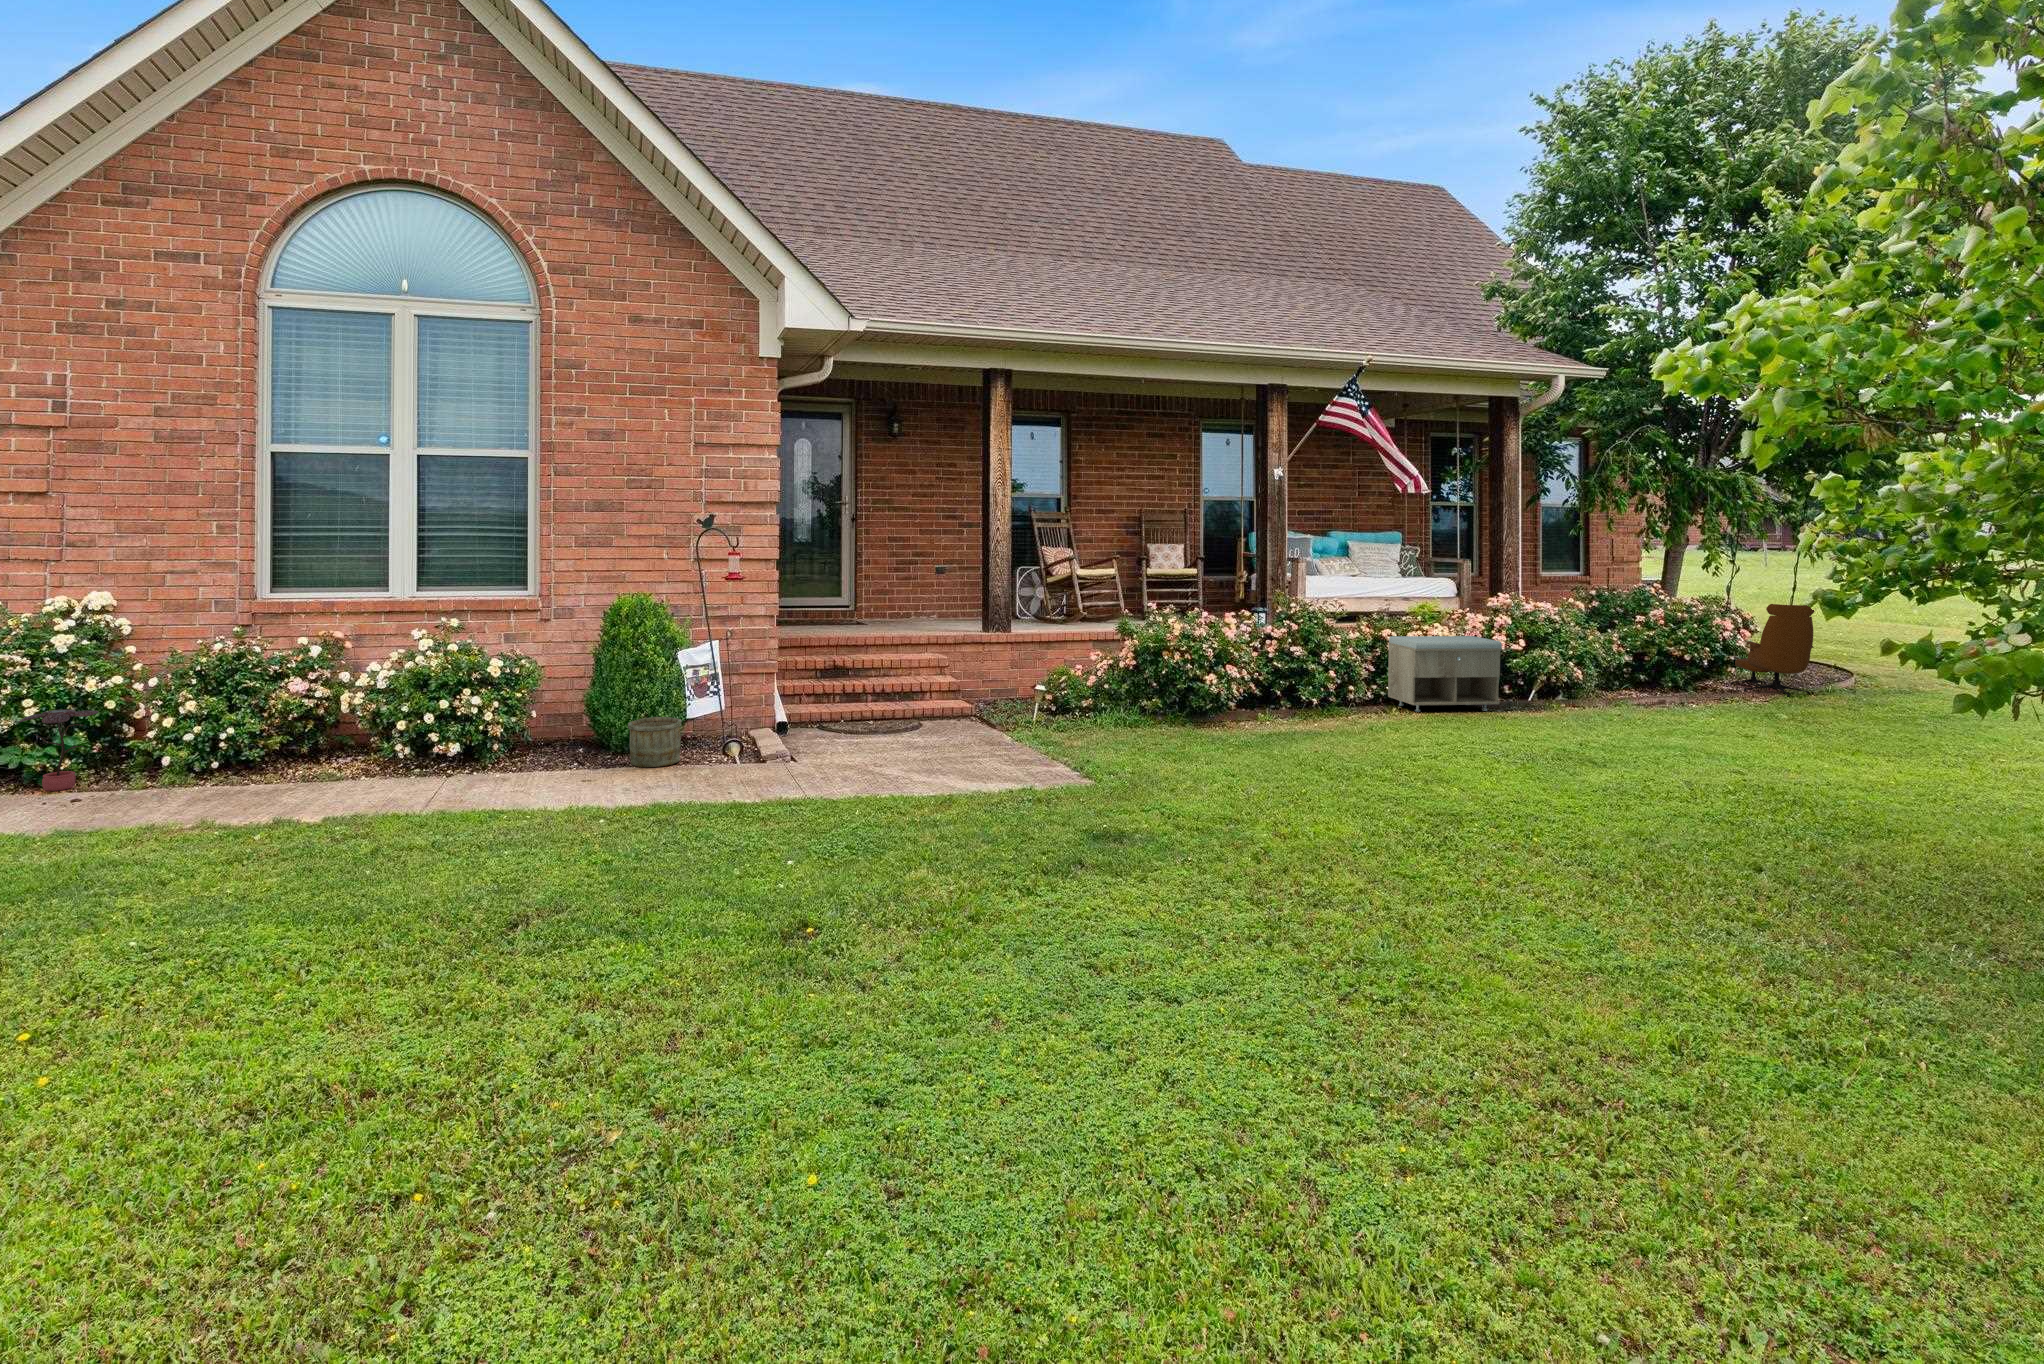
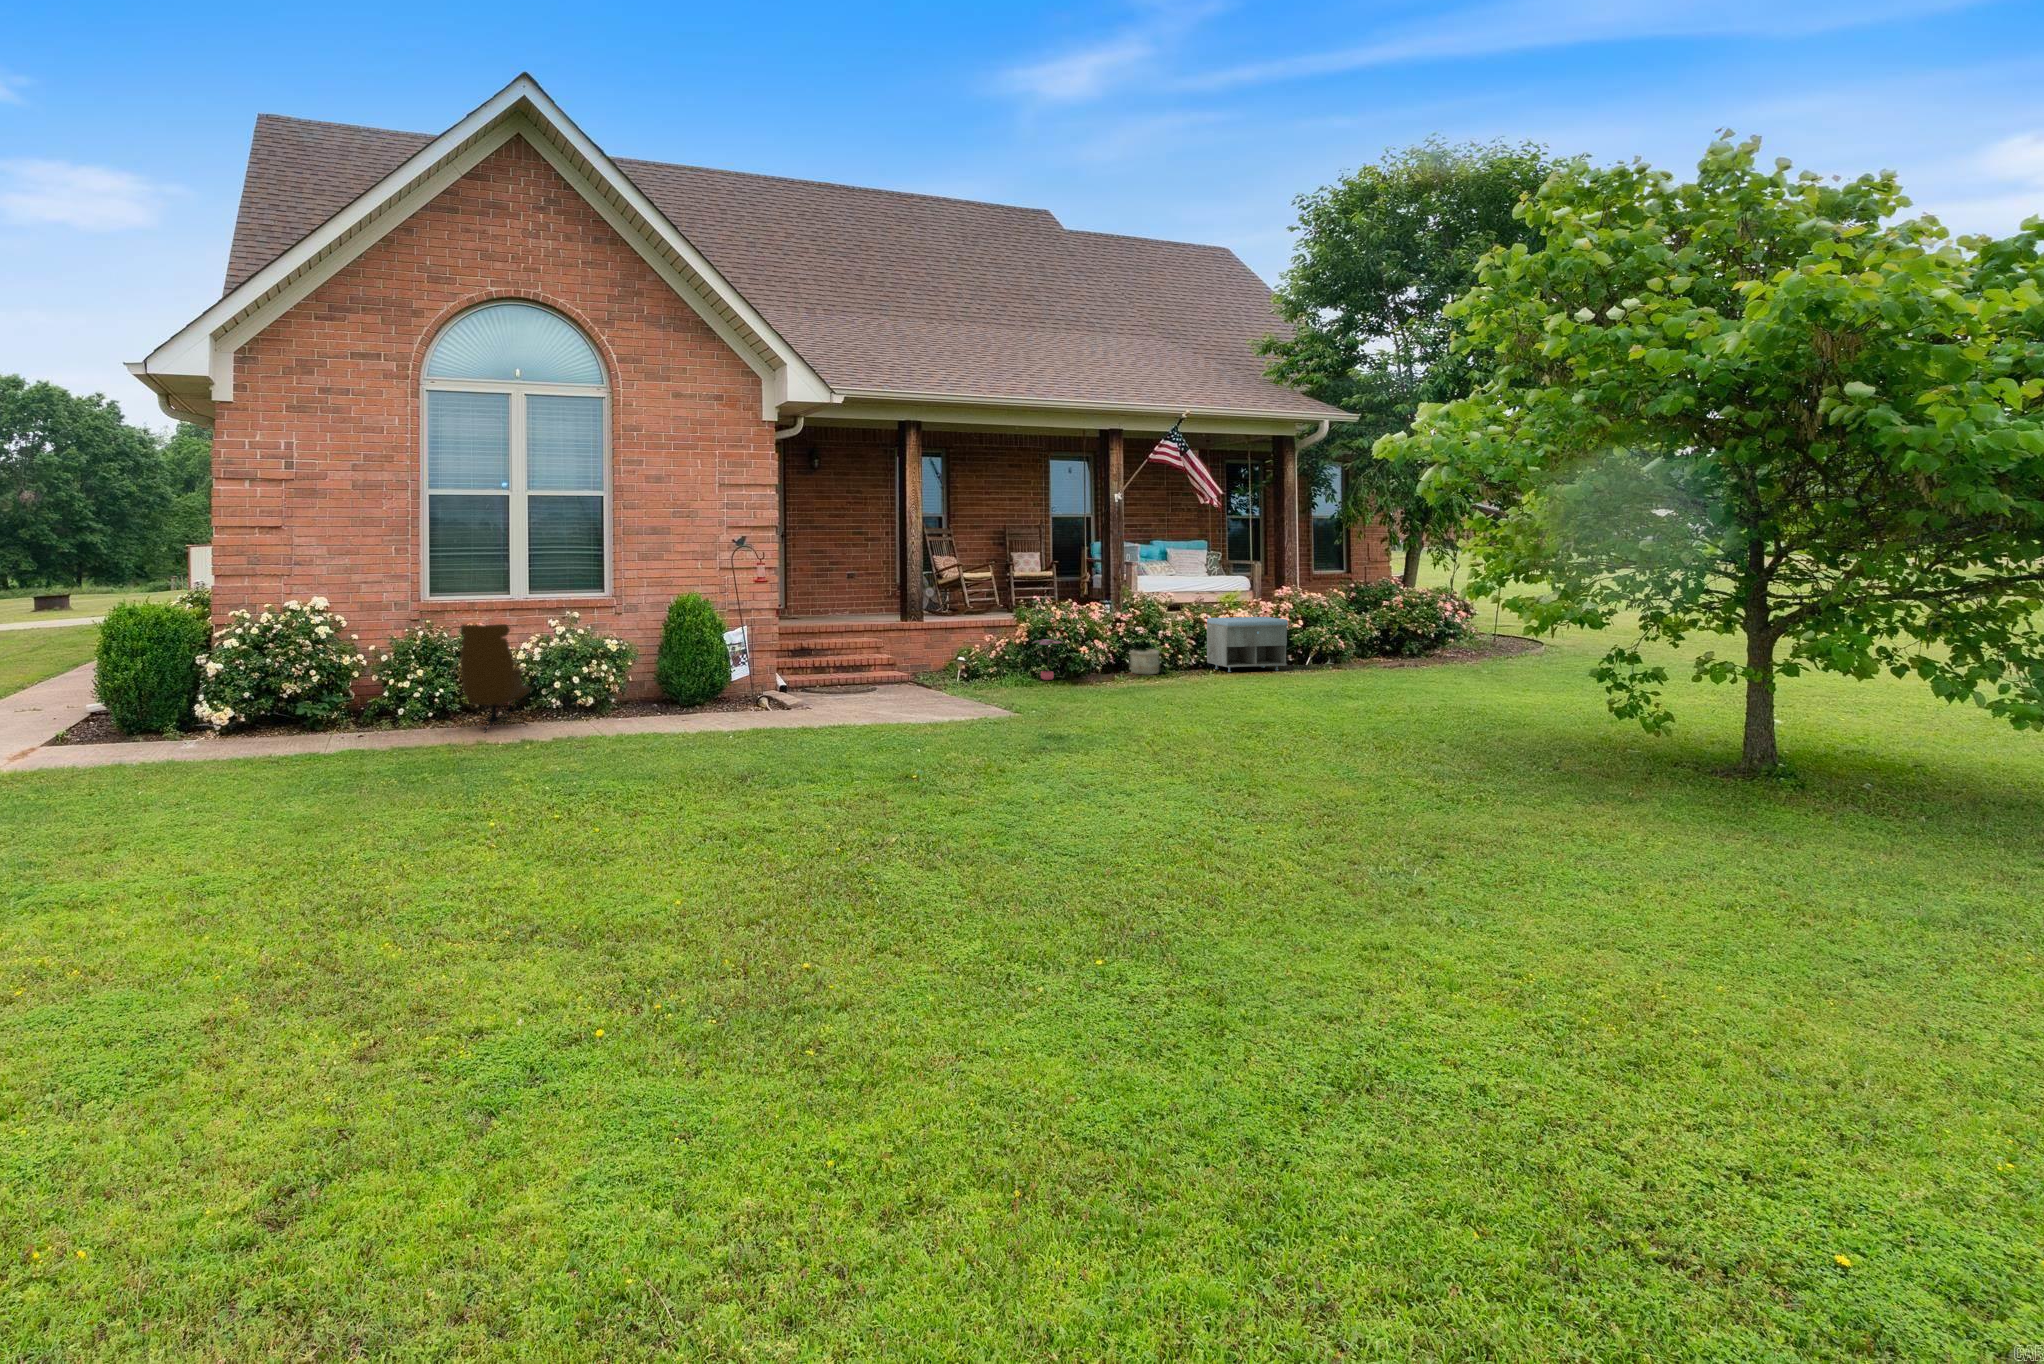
lounge chair: present [1731,604,1815,697] -> present [459,624,532,731]
potted plant: present [19,709,98,791] -> present [1032,639,1062,680]
wooden bucket: present [628,717,682,767] -> present [1130,649,1159,675]

